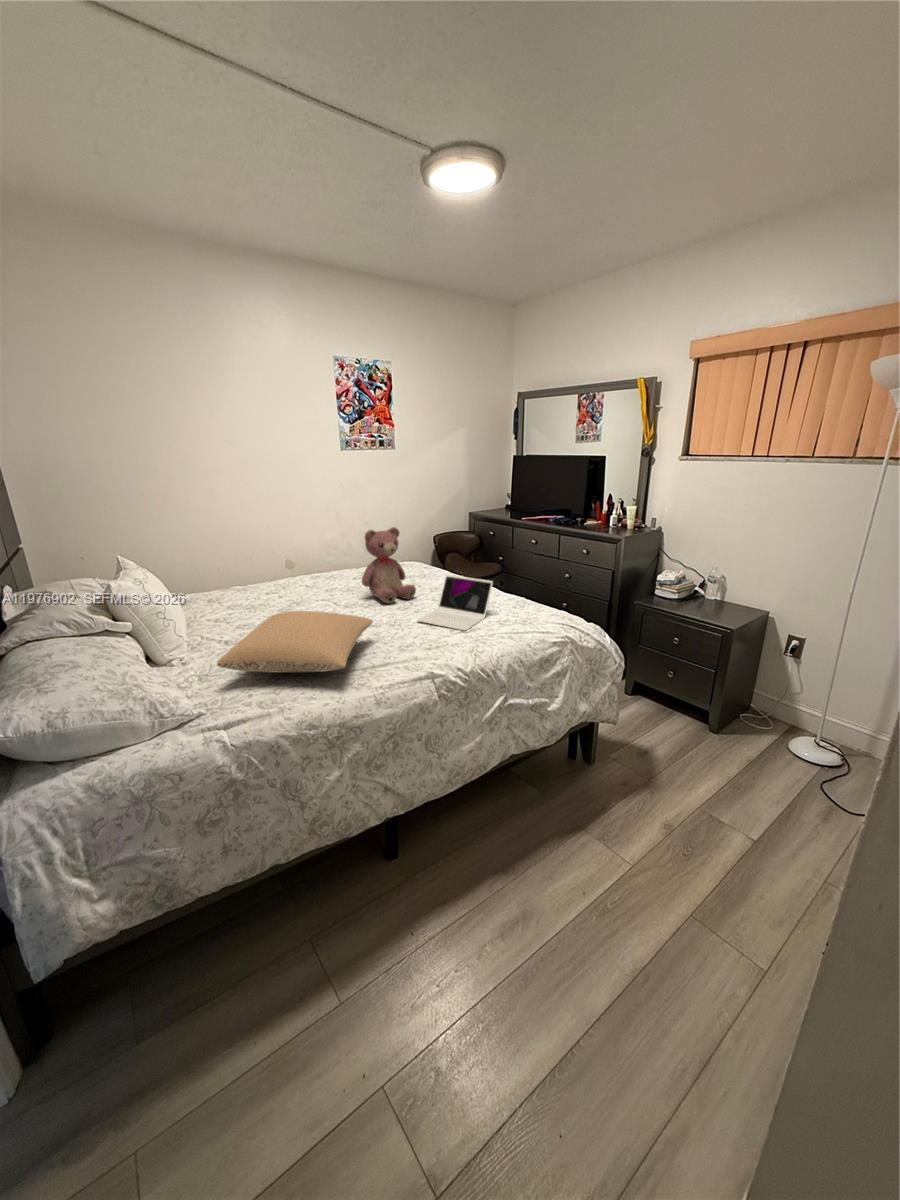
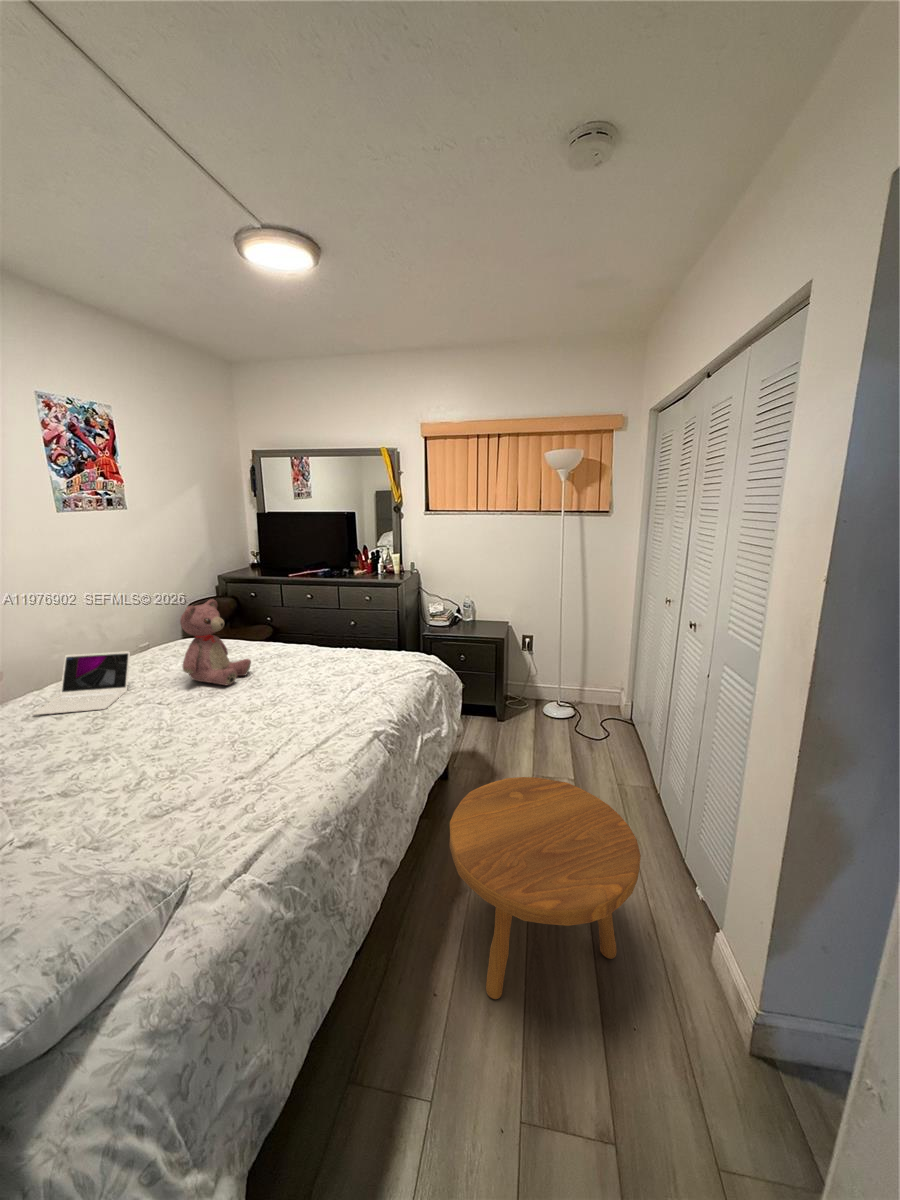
laptop: present [417,575,493,631] -> present [33,651,130,715]
pillow: present [217,611,373,672] -> none [134,701,321,812]
footstool: none [427,777,672,1072] -> present [449,777,641,999]

